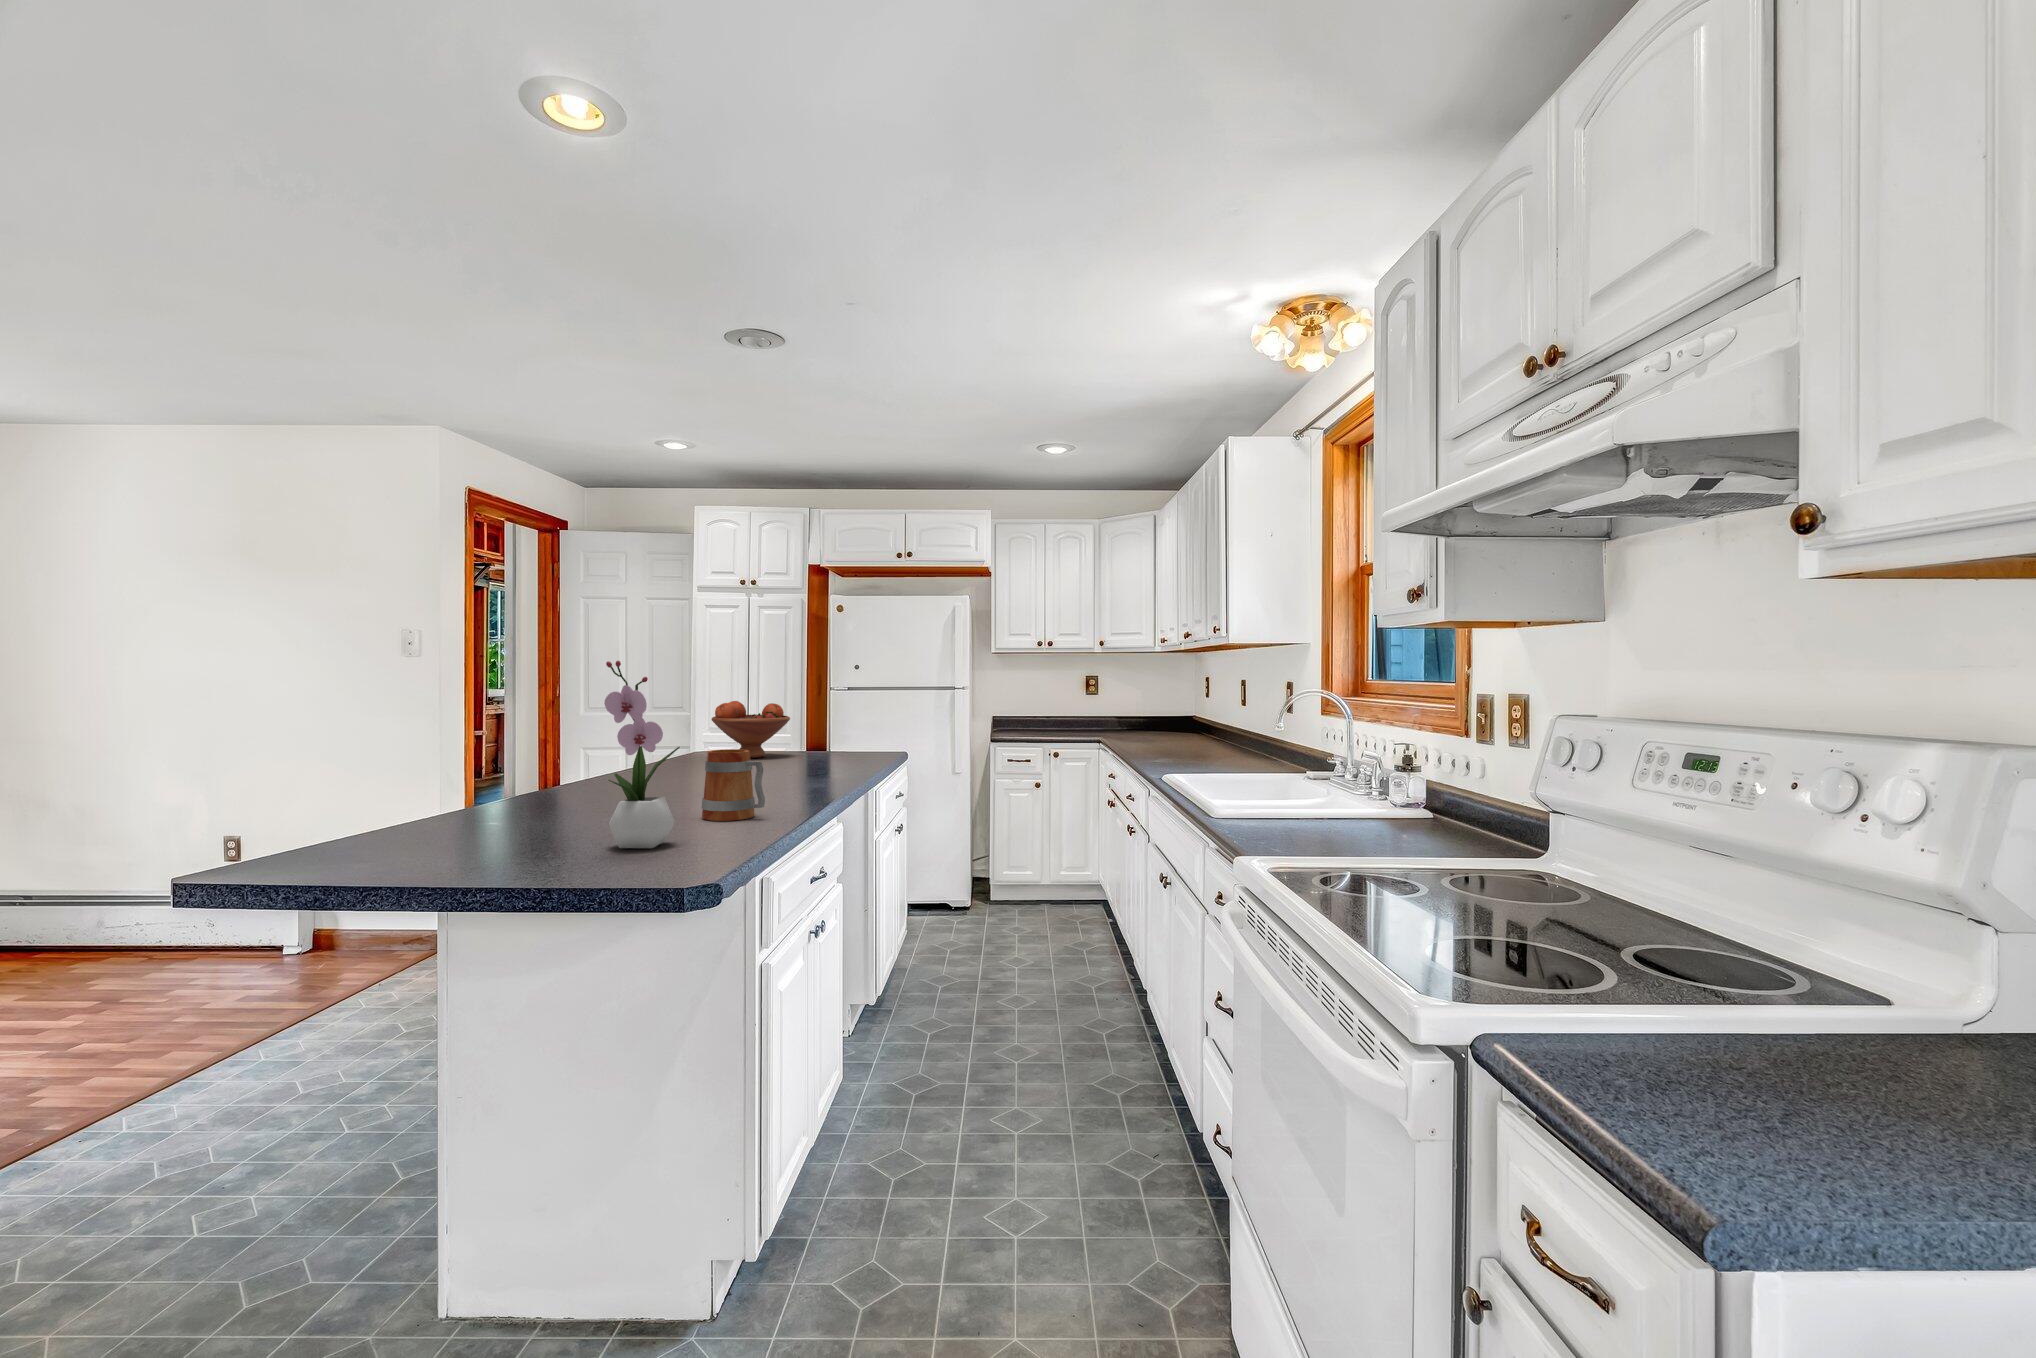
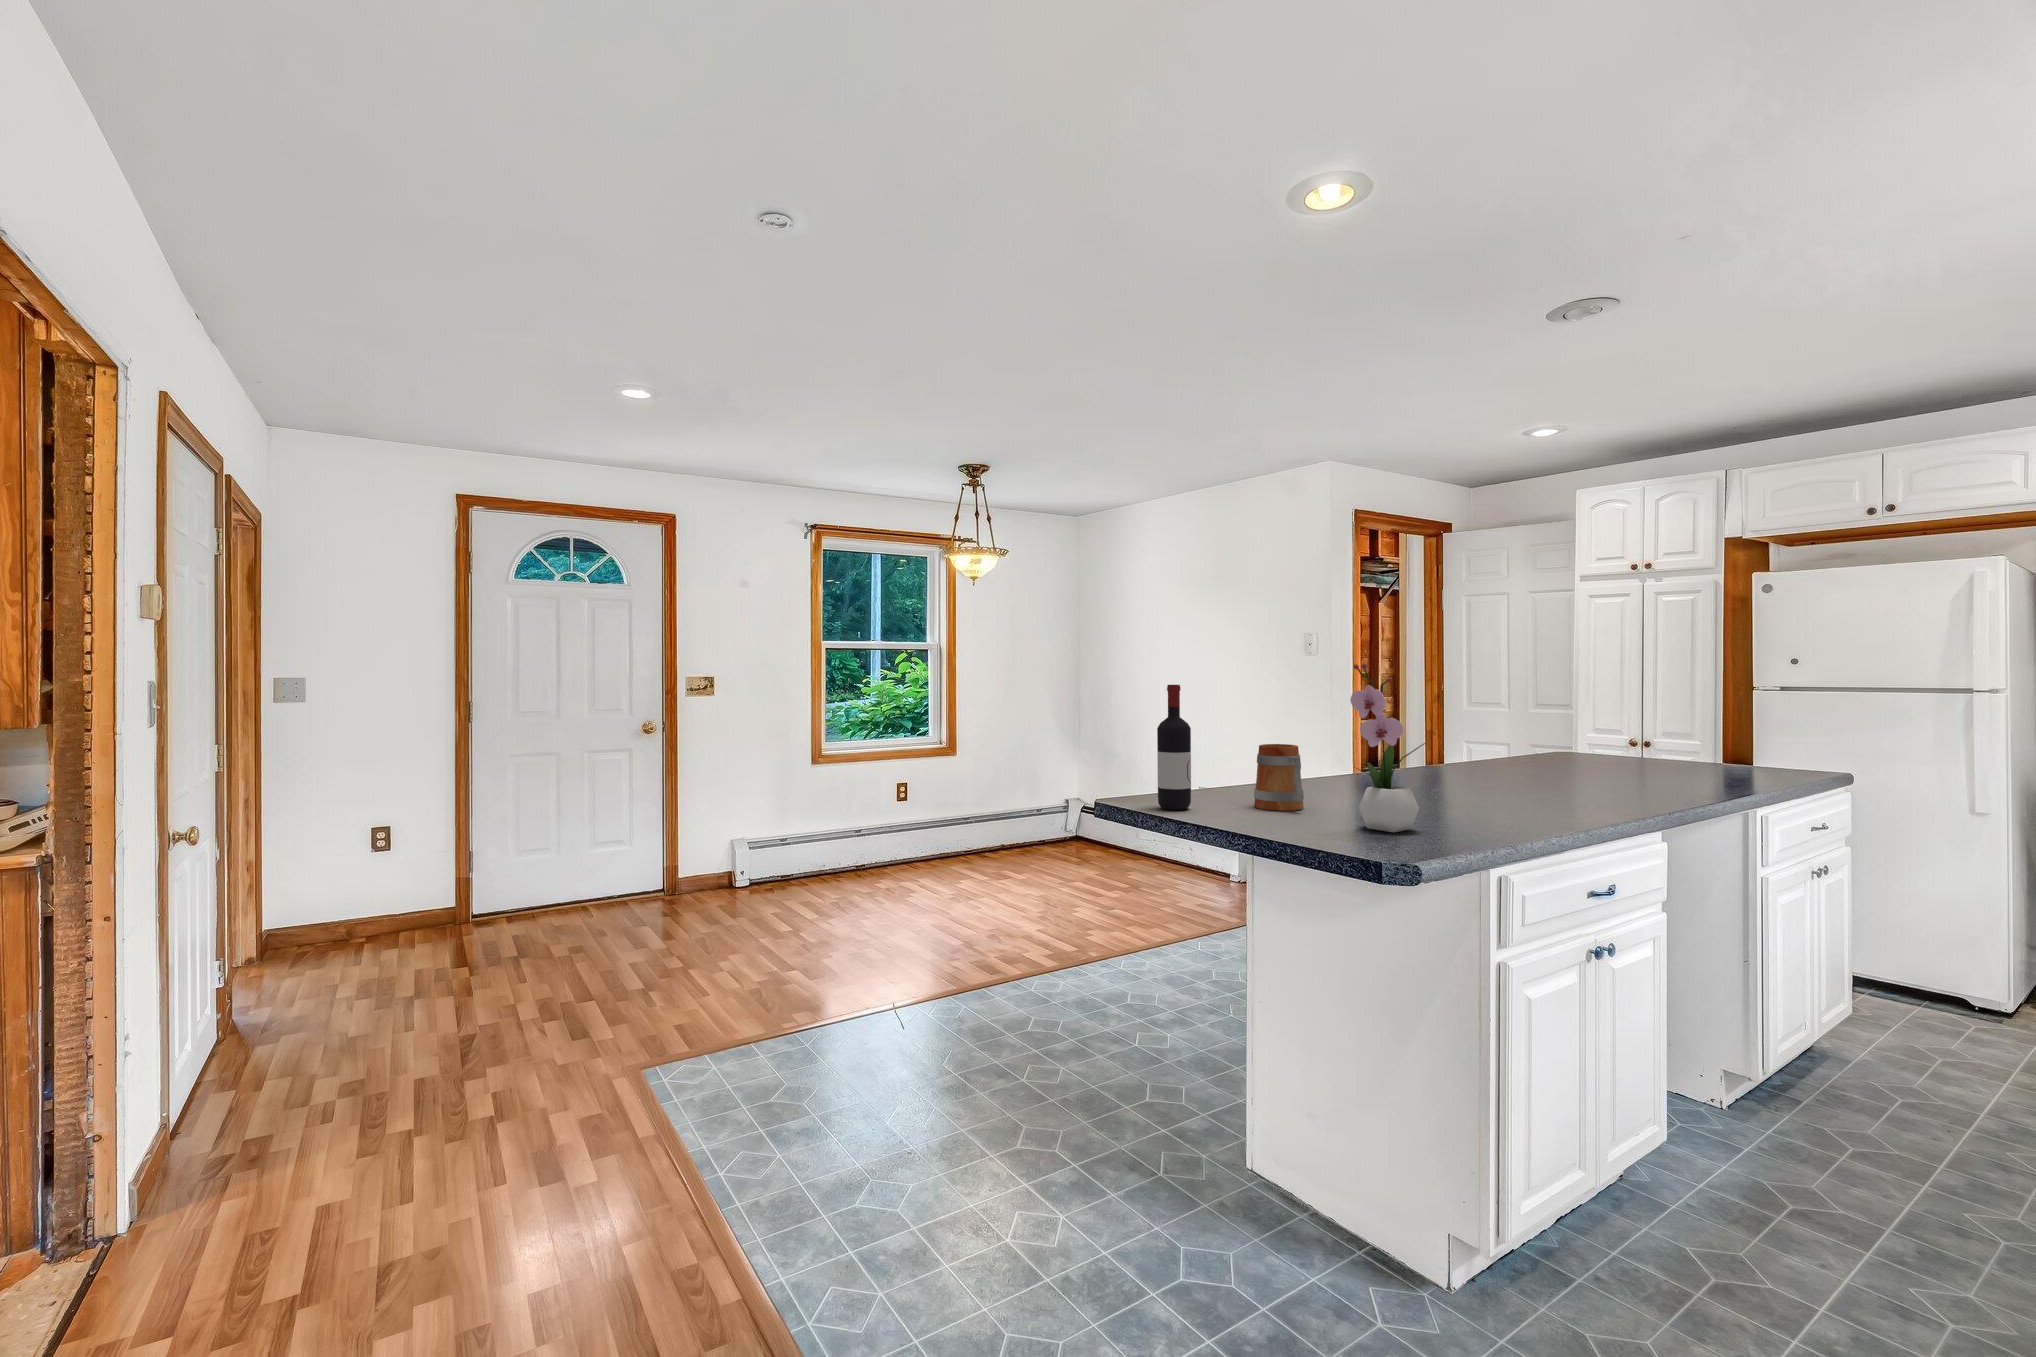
wine bottle: none [297,687,356,867] -> present [1157,685,1191,810]
fruit bowl: present [711,701,790,758] -> none [1565,701,1666,765]
mug: present [702,749,765,821] -> present [1254,744,1304,811]

